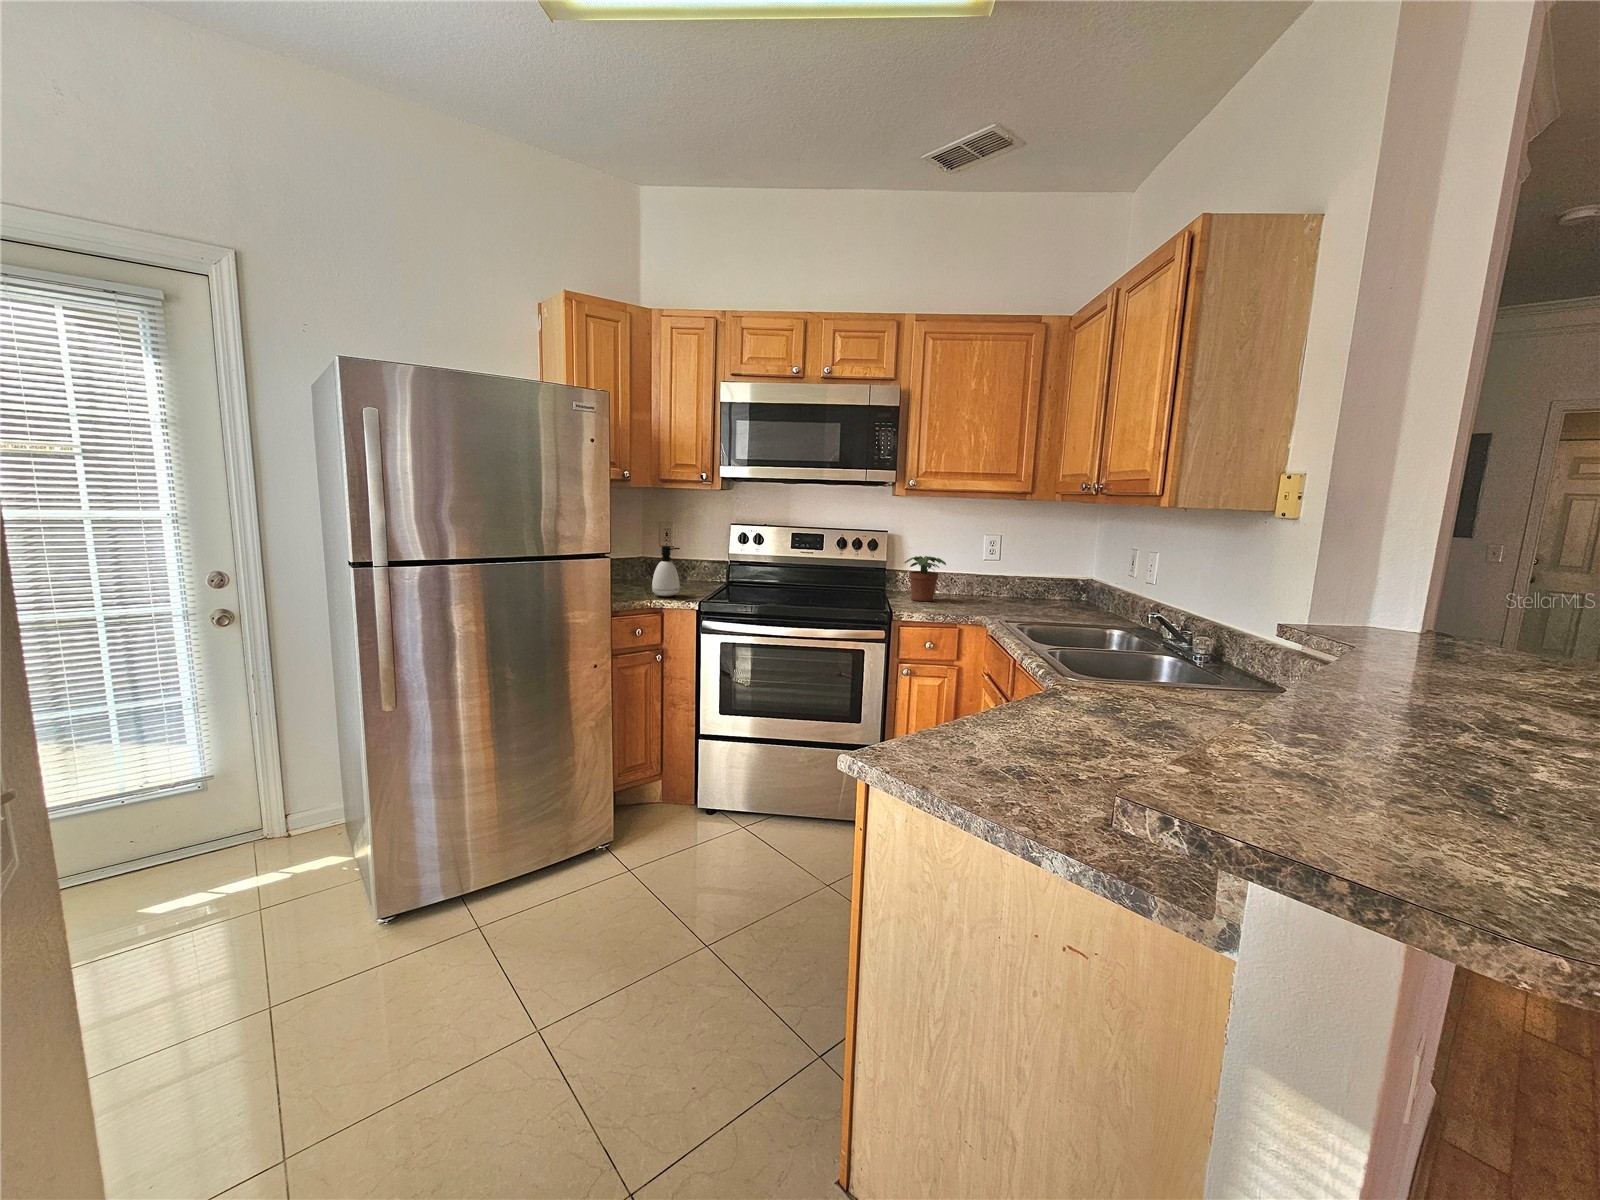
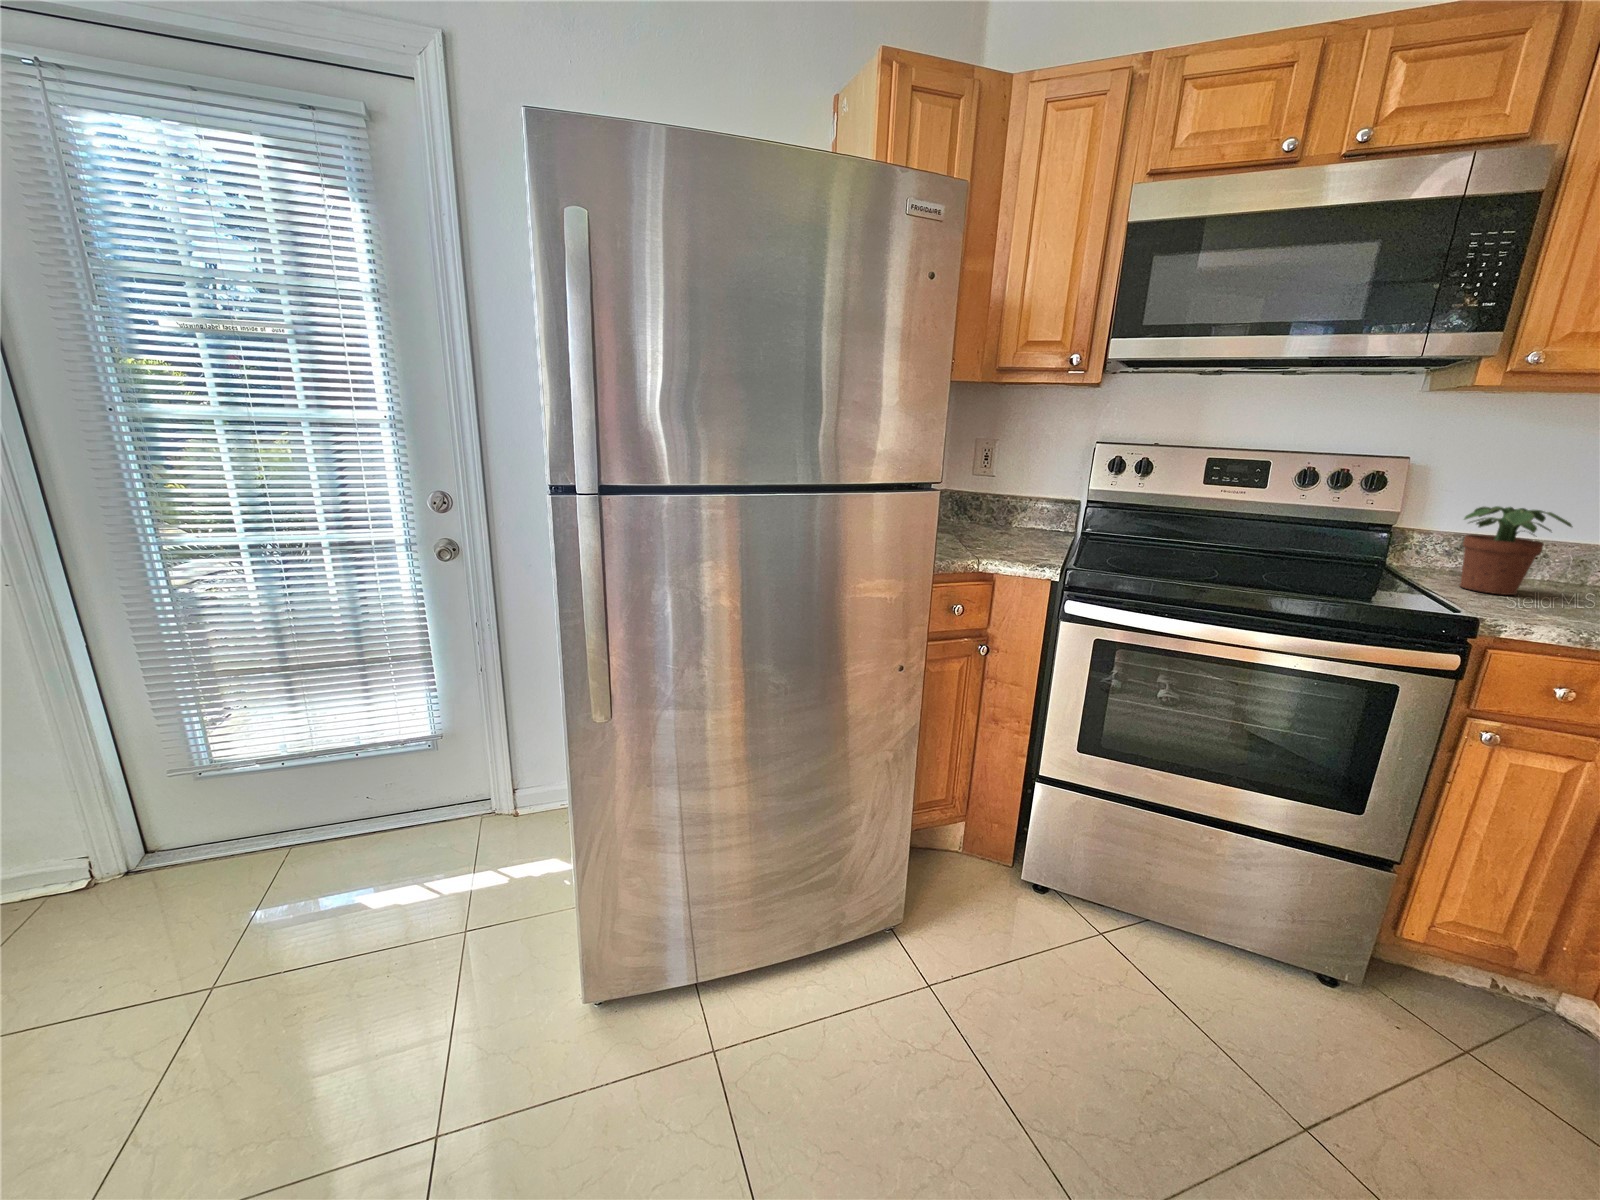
soap dispenser: present [652,546,680,596] -> none [973,473,1024,553]

